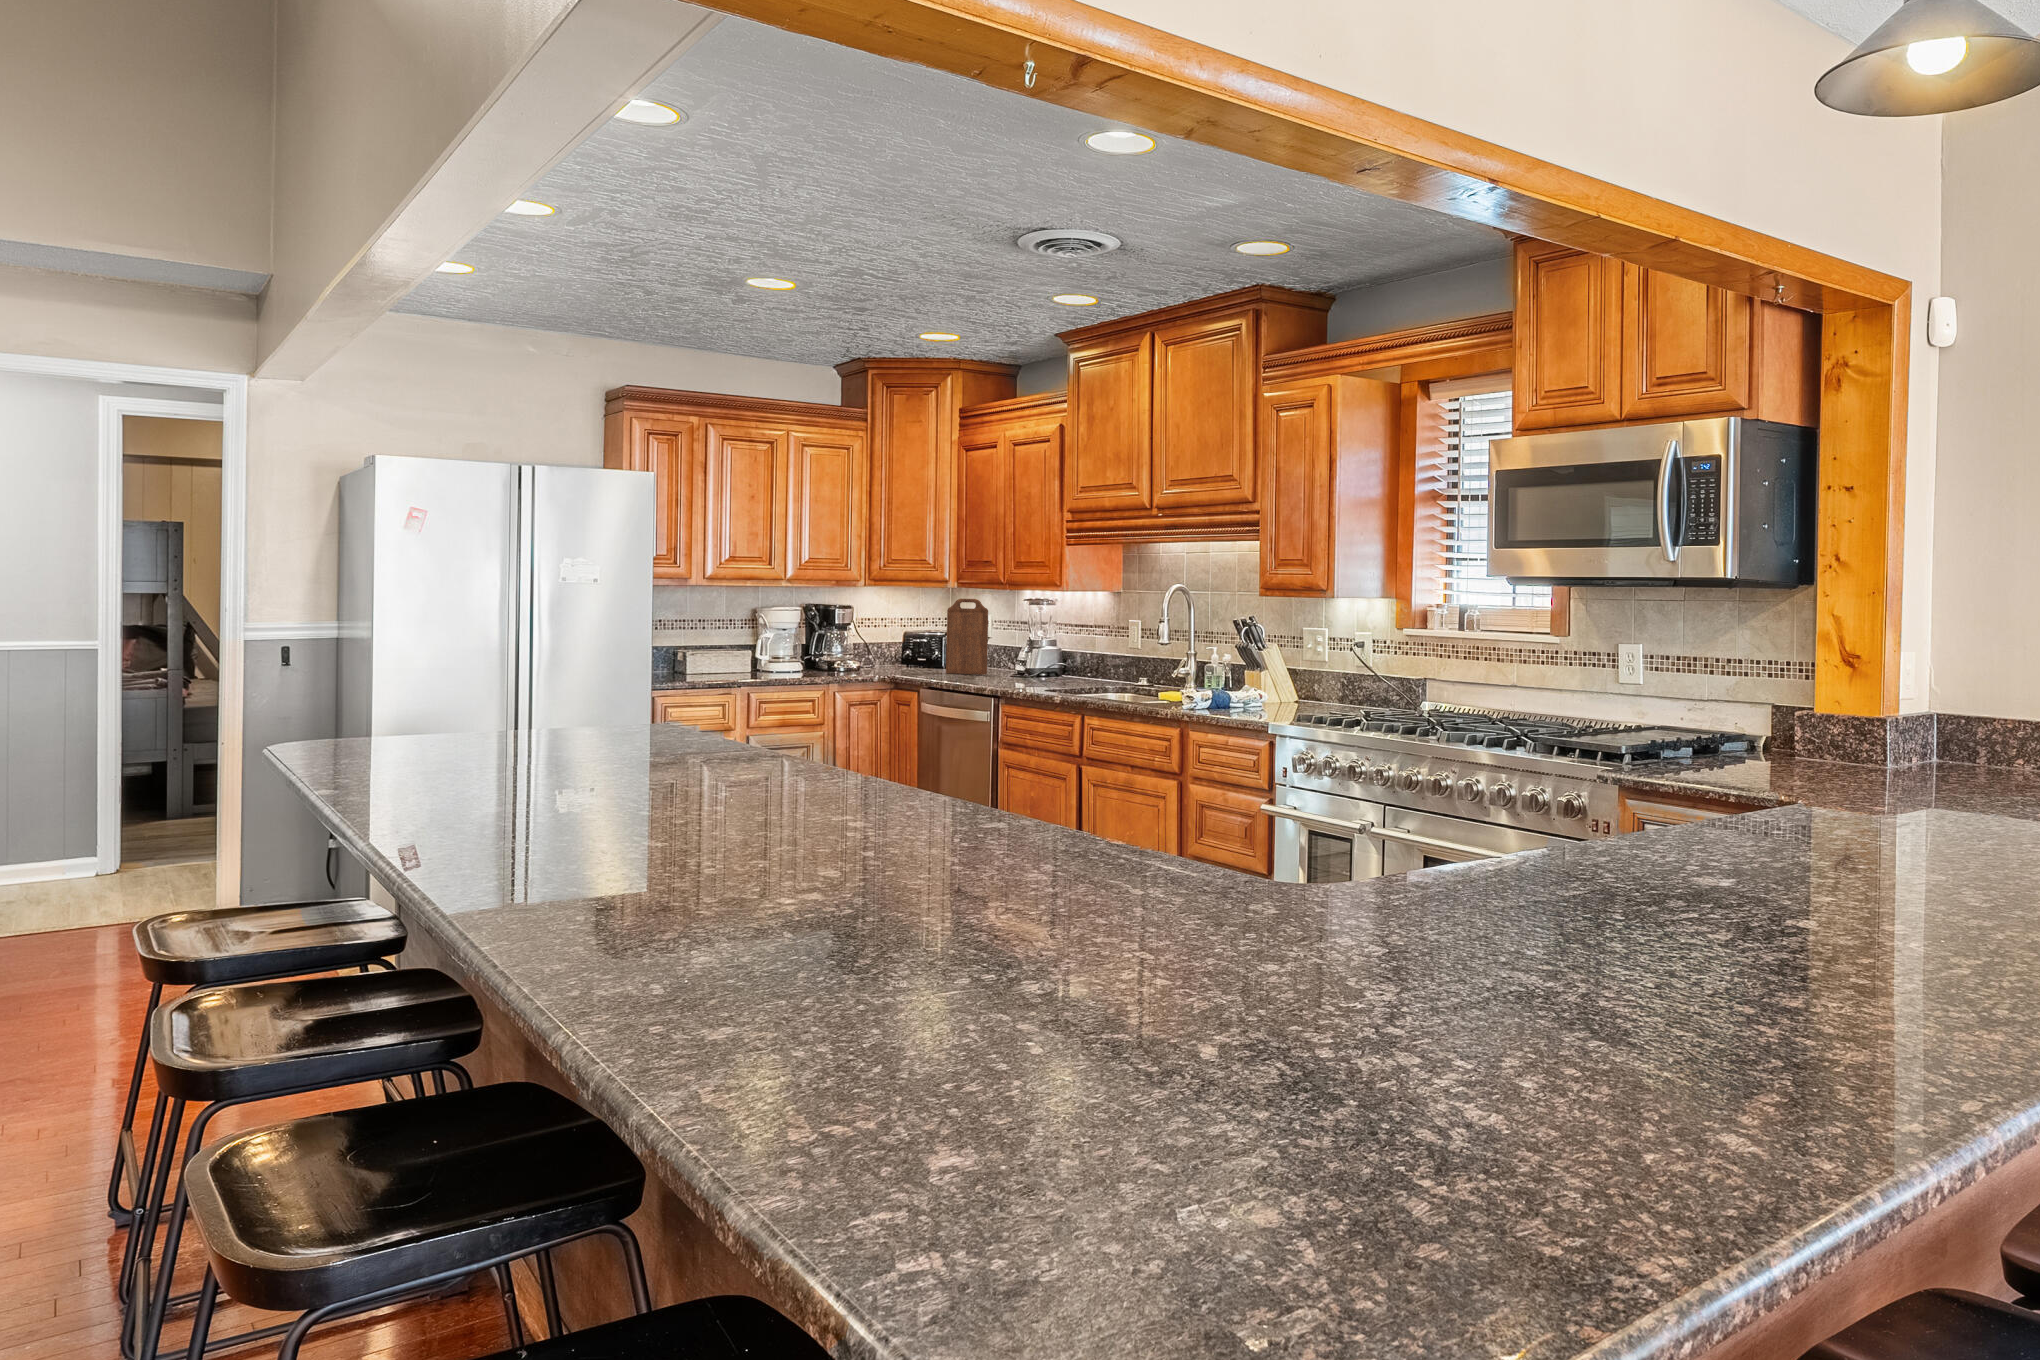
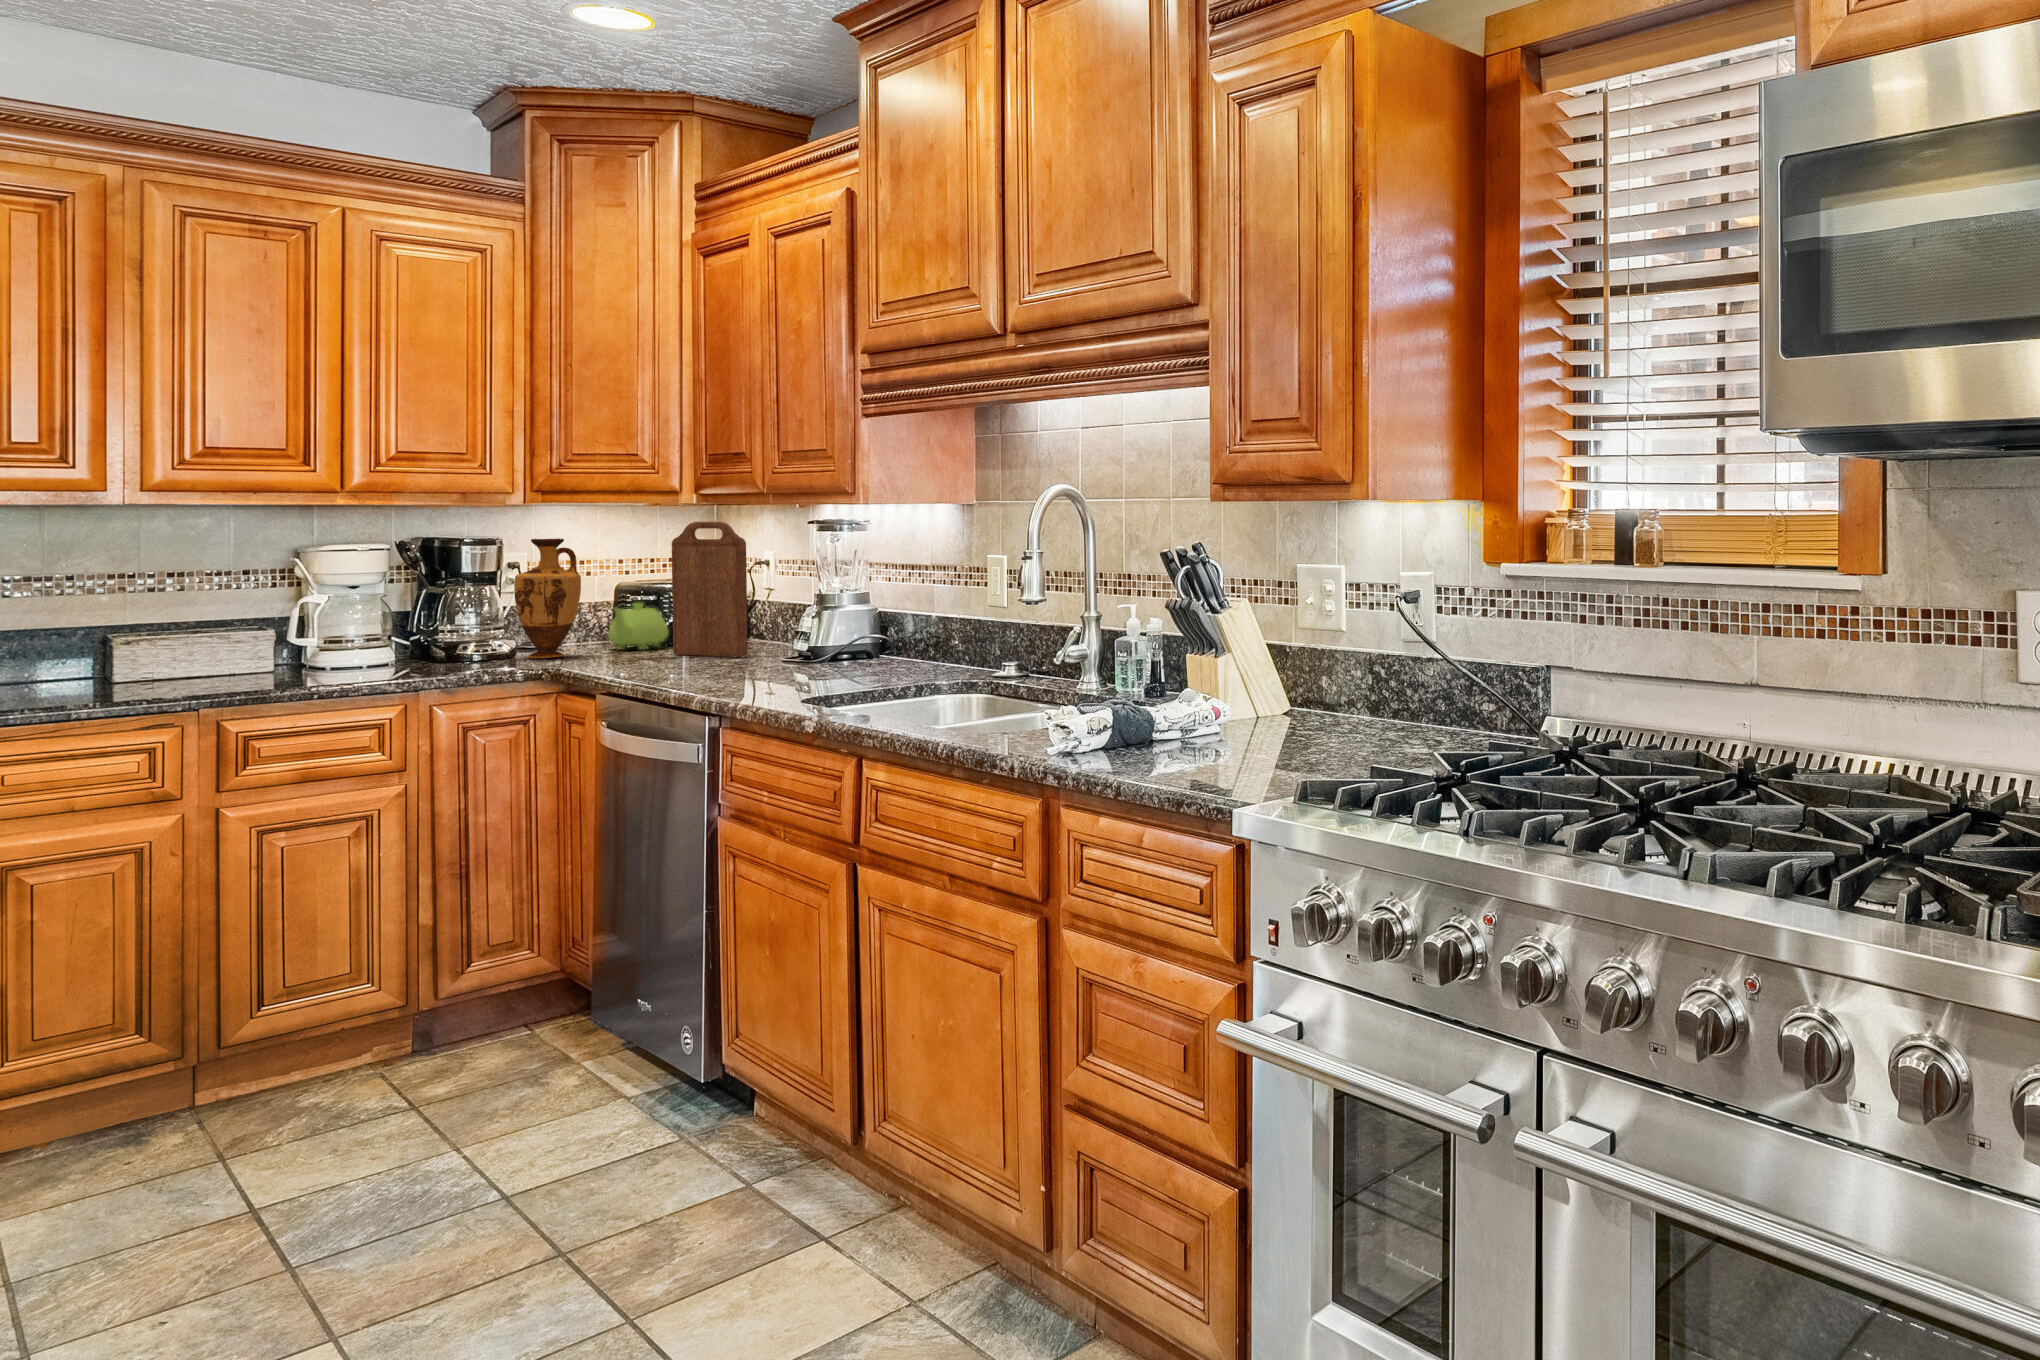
vase: none [869,606,901,672] -> present [514,539,581,658]
teapot: none [907,644,938,670] -> present [608,603,669,650]

